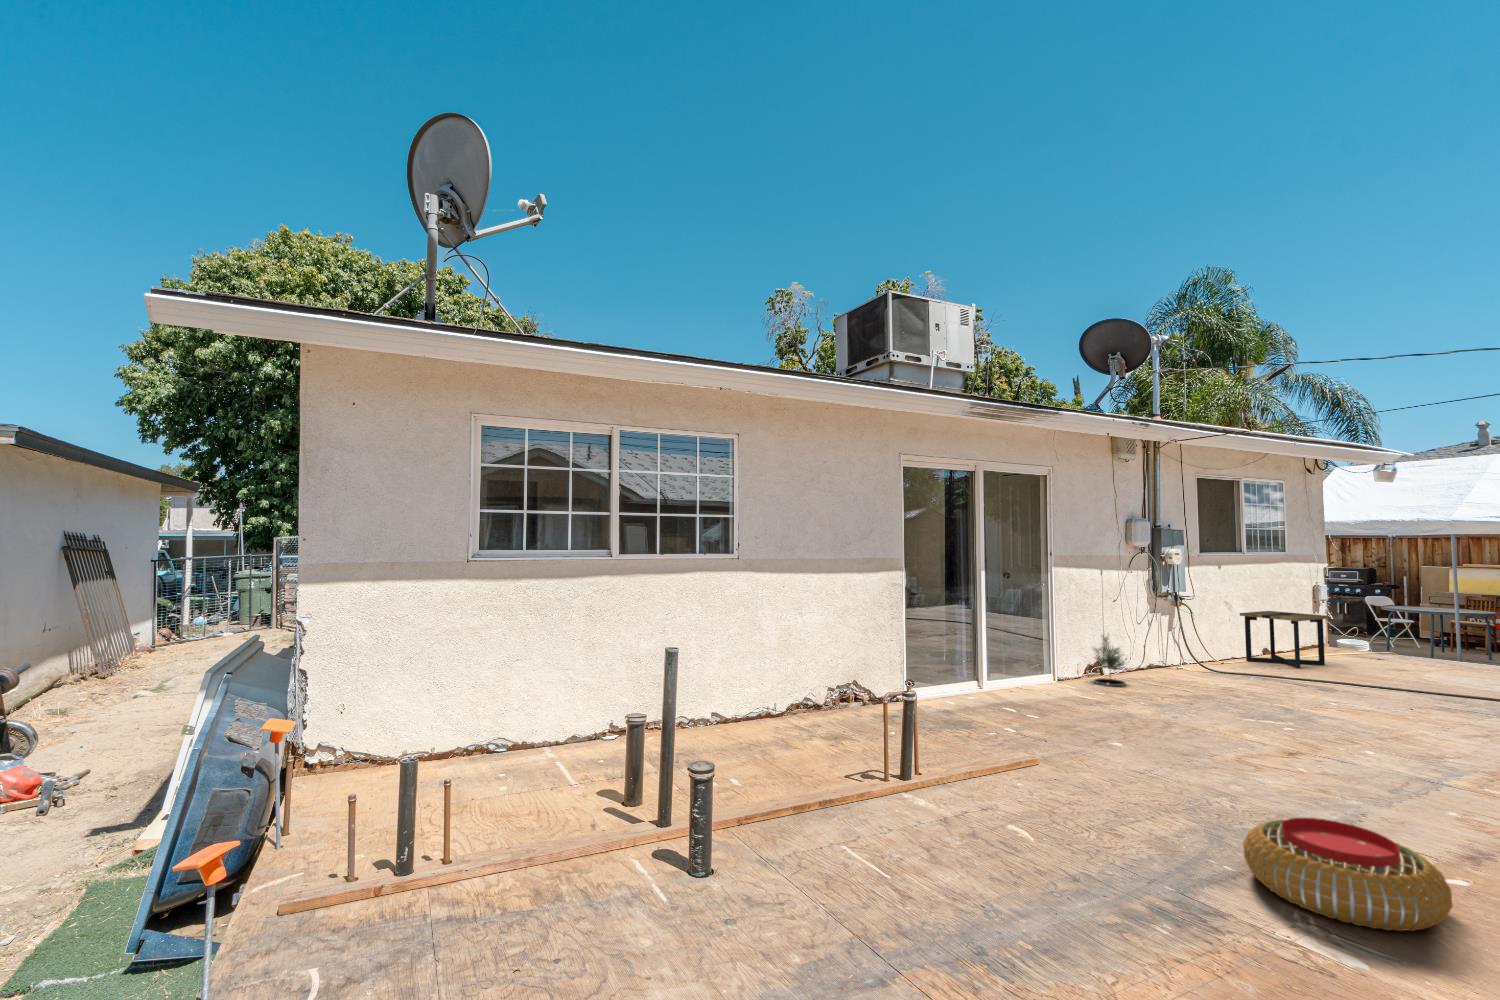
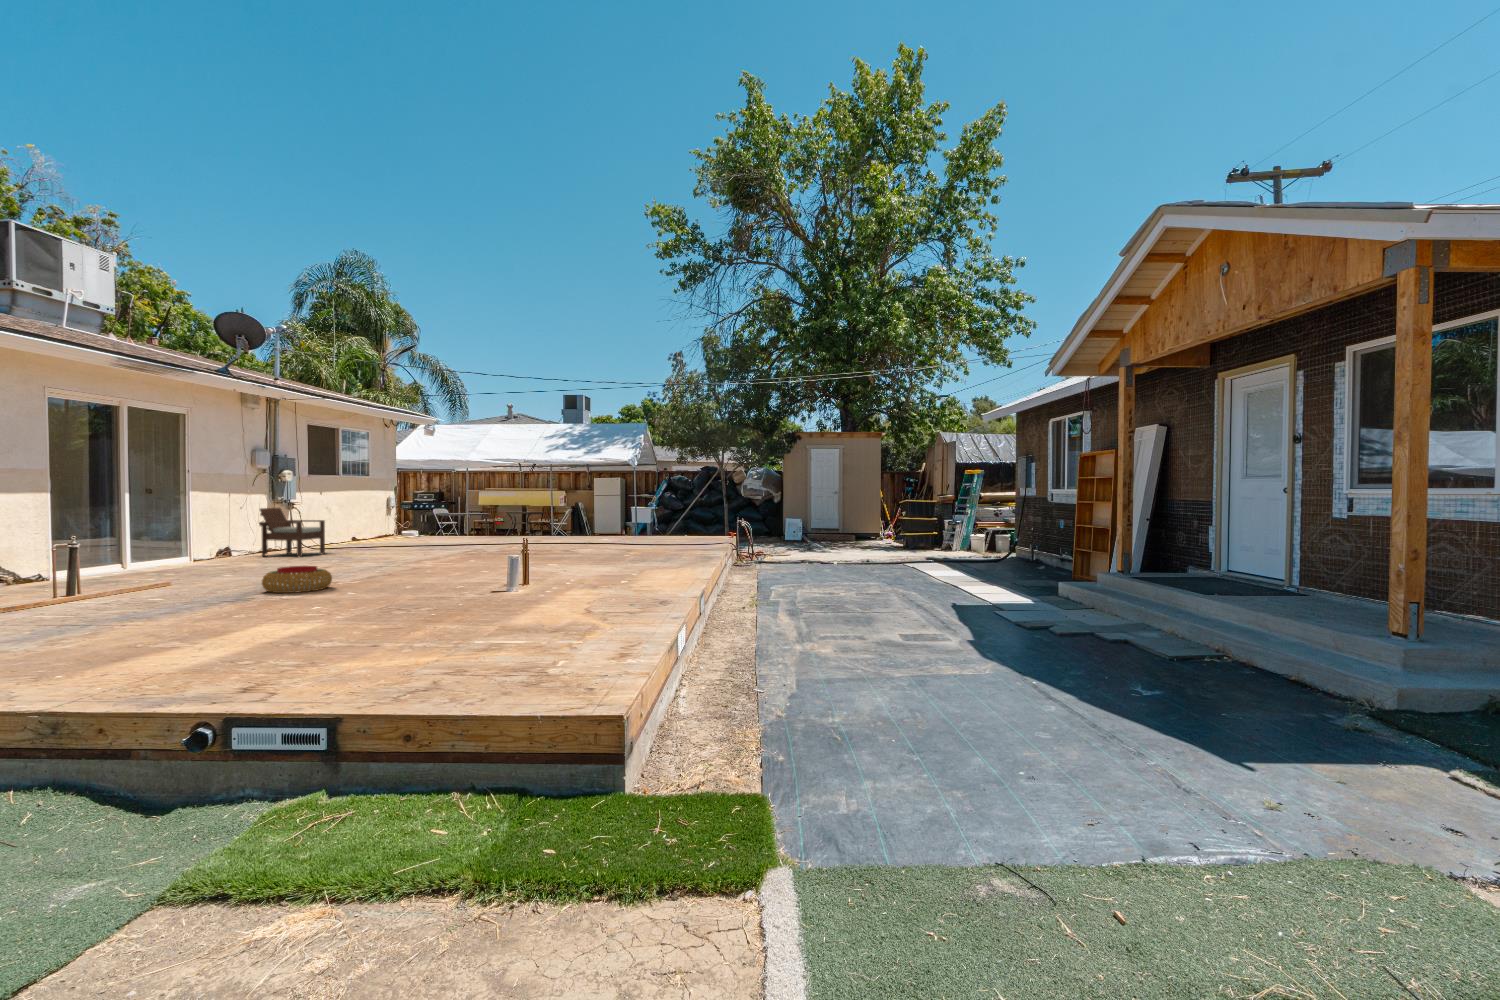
chair: none [1139,602,1241,688] -> present [259,508,325,557]
side table: present [1240,611,1328,669] -> none [336,514,388,547]
potted tree: present [1093,636,1127,686] -> none [219,525,248,562]

